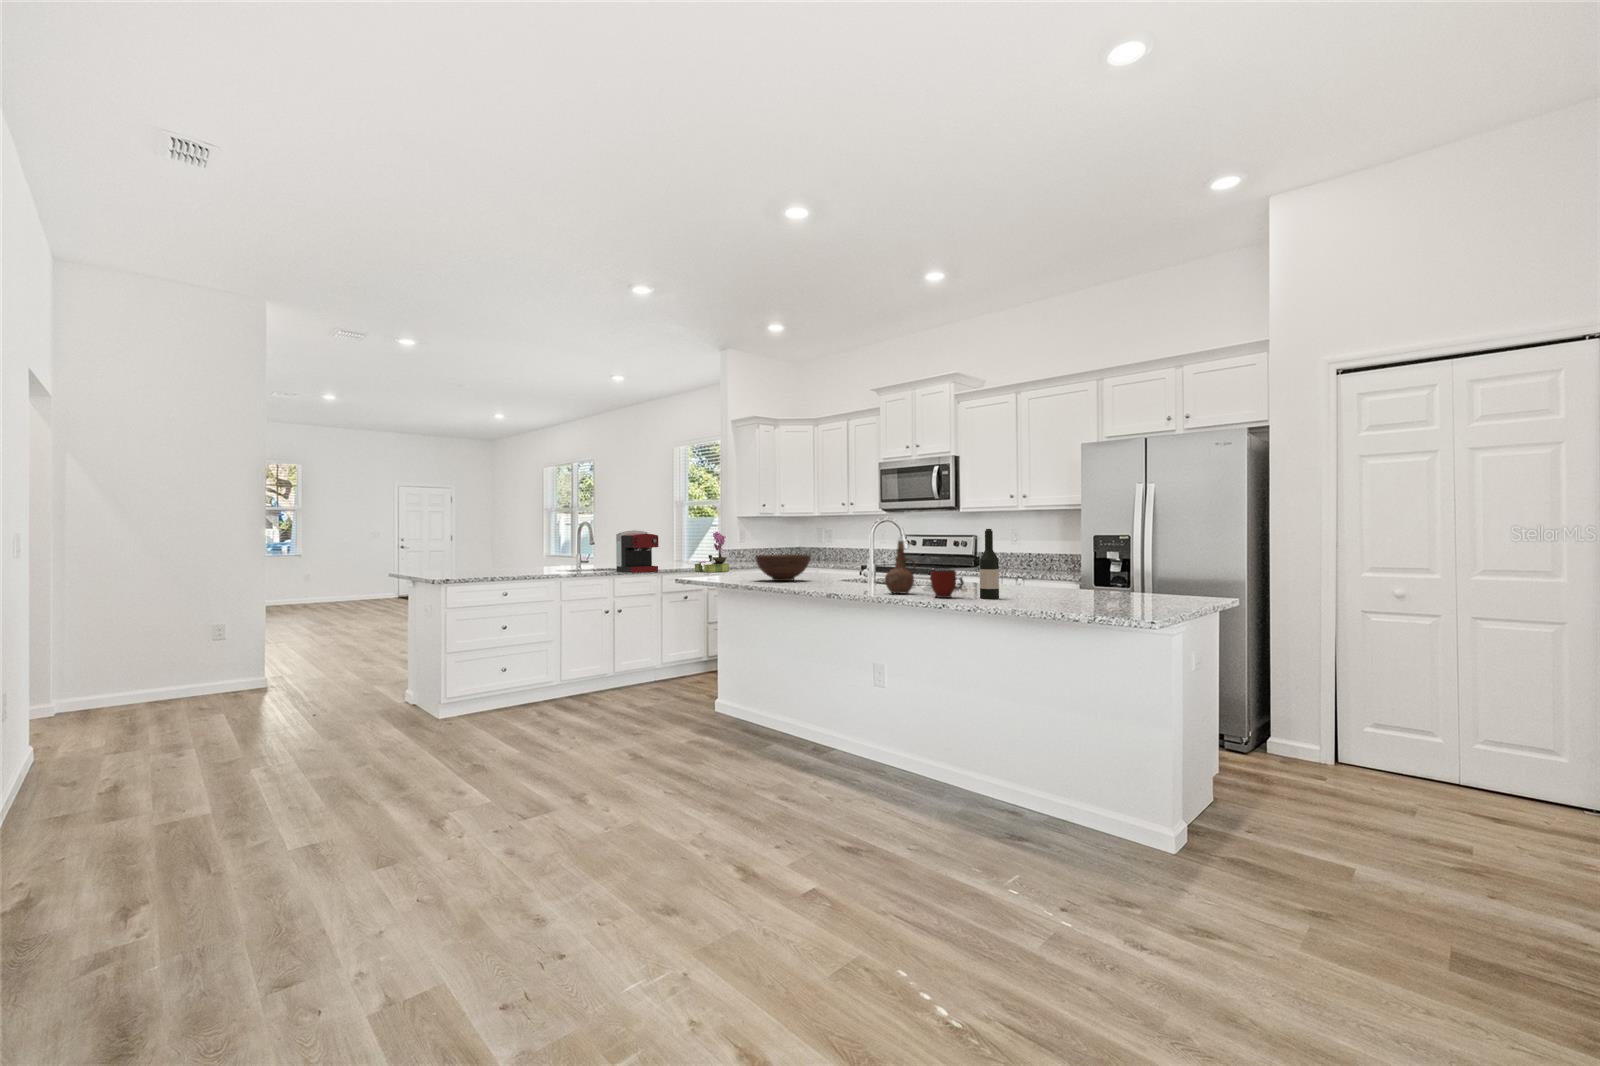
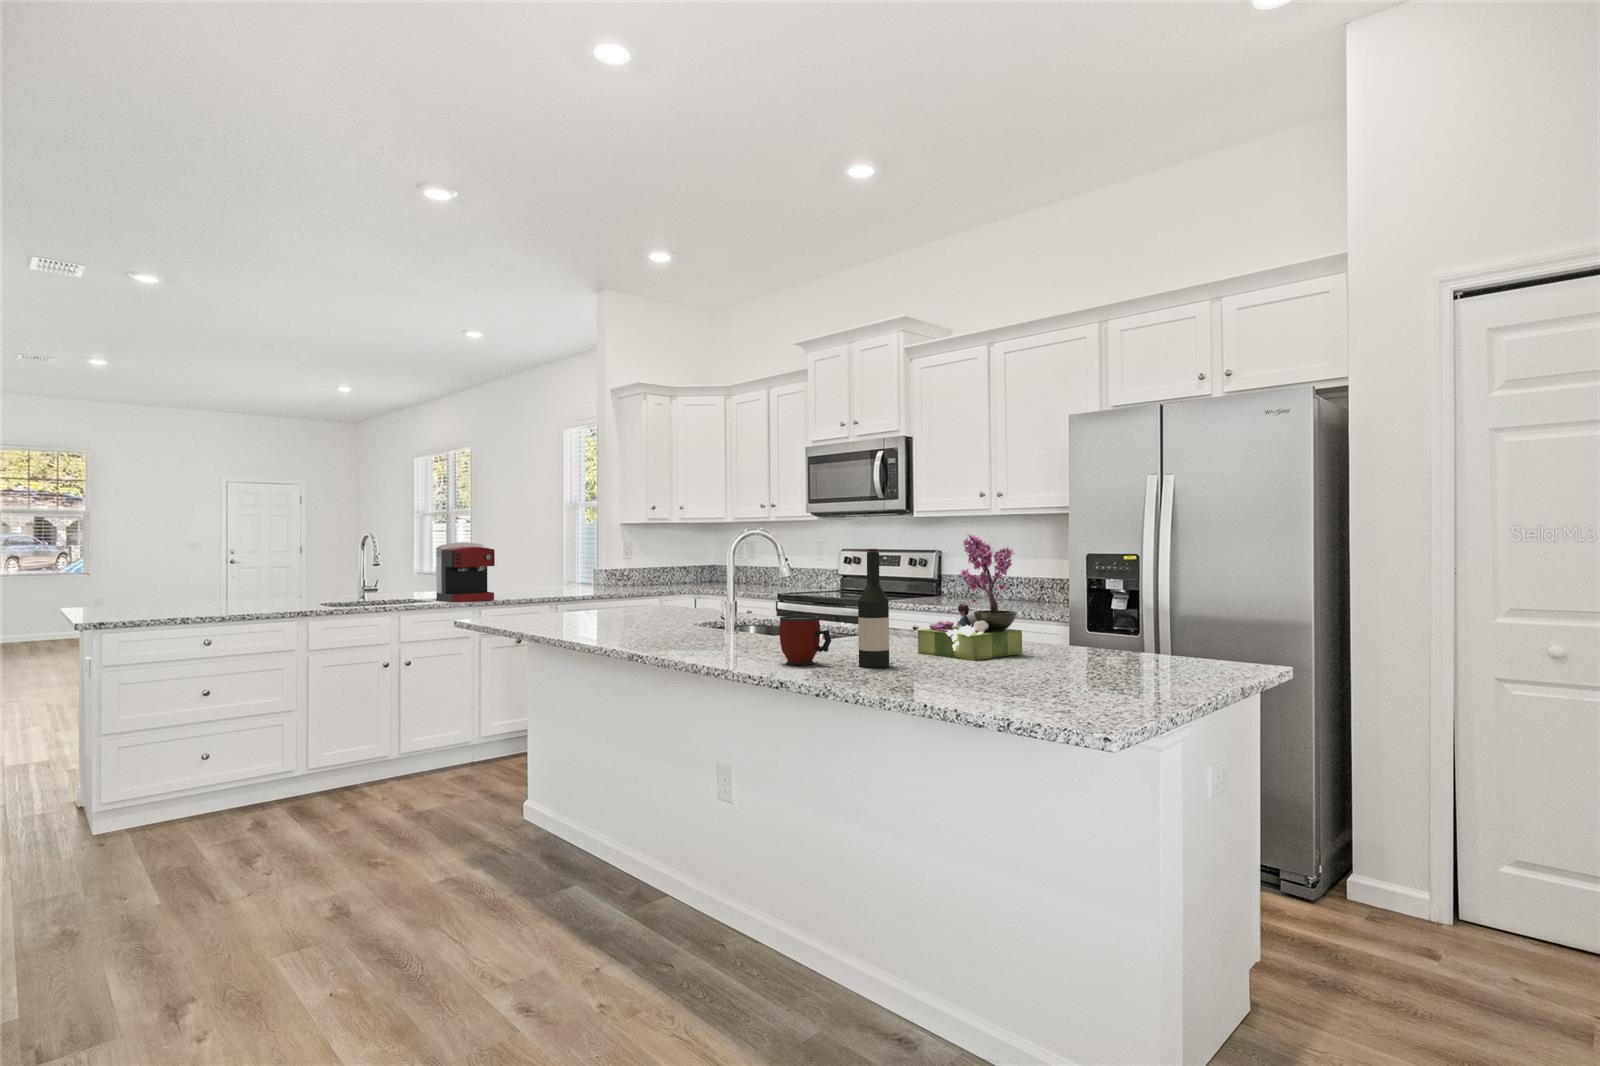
flower arrangement: present [695,531,729,573] -> present [918,534,1022,661]
ceramic pitcher: present [885,541,916,593] -> none [721,566,771,653]
fruit bowl: present [756,554,811,581] -> none [583,580,667,621]

